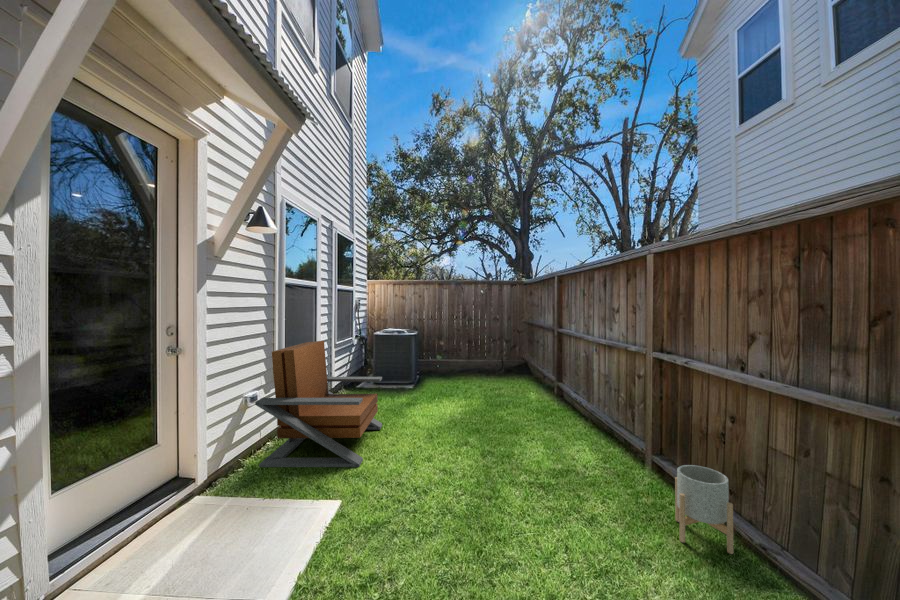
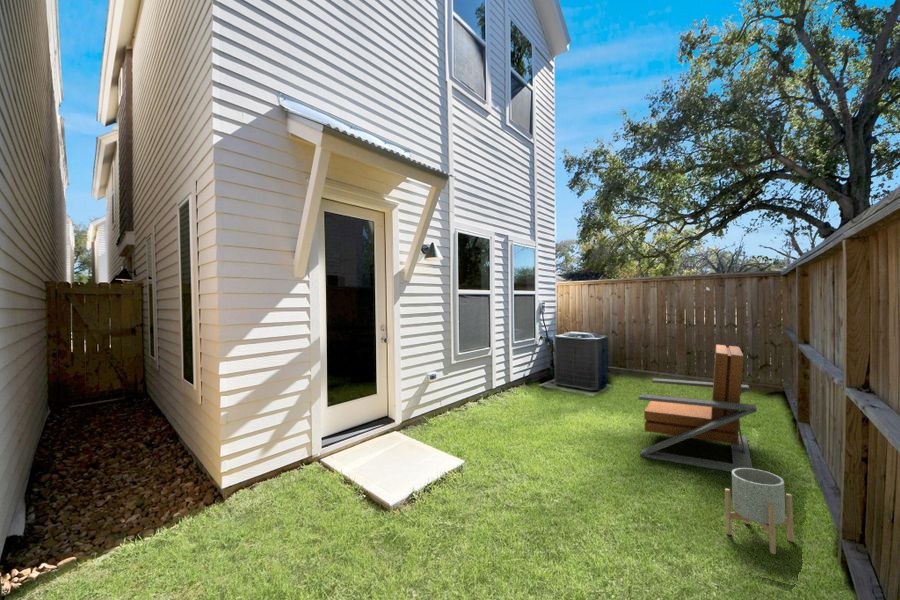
lounge chair: present [255,341,382,467] -> present [639,345,757,472]

